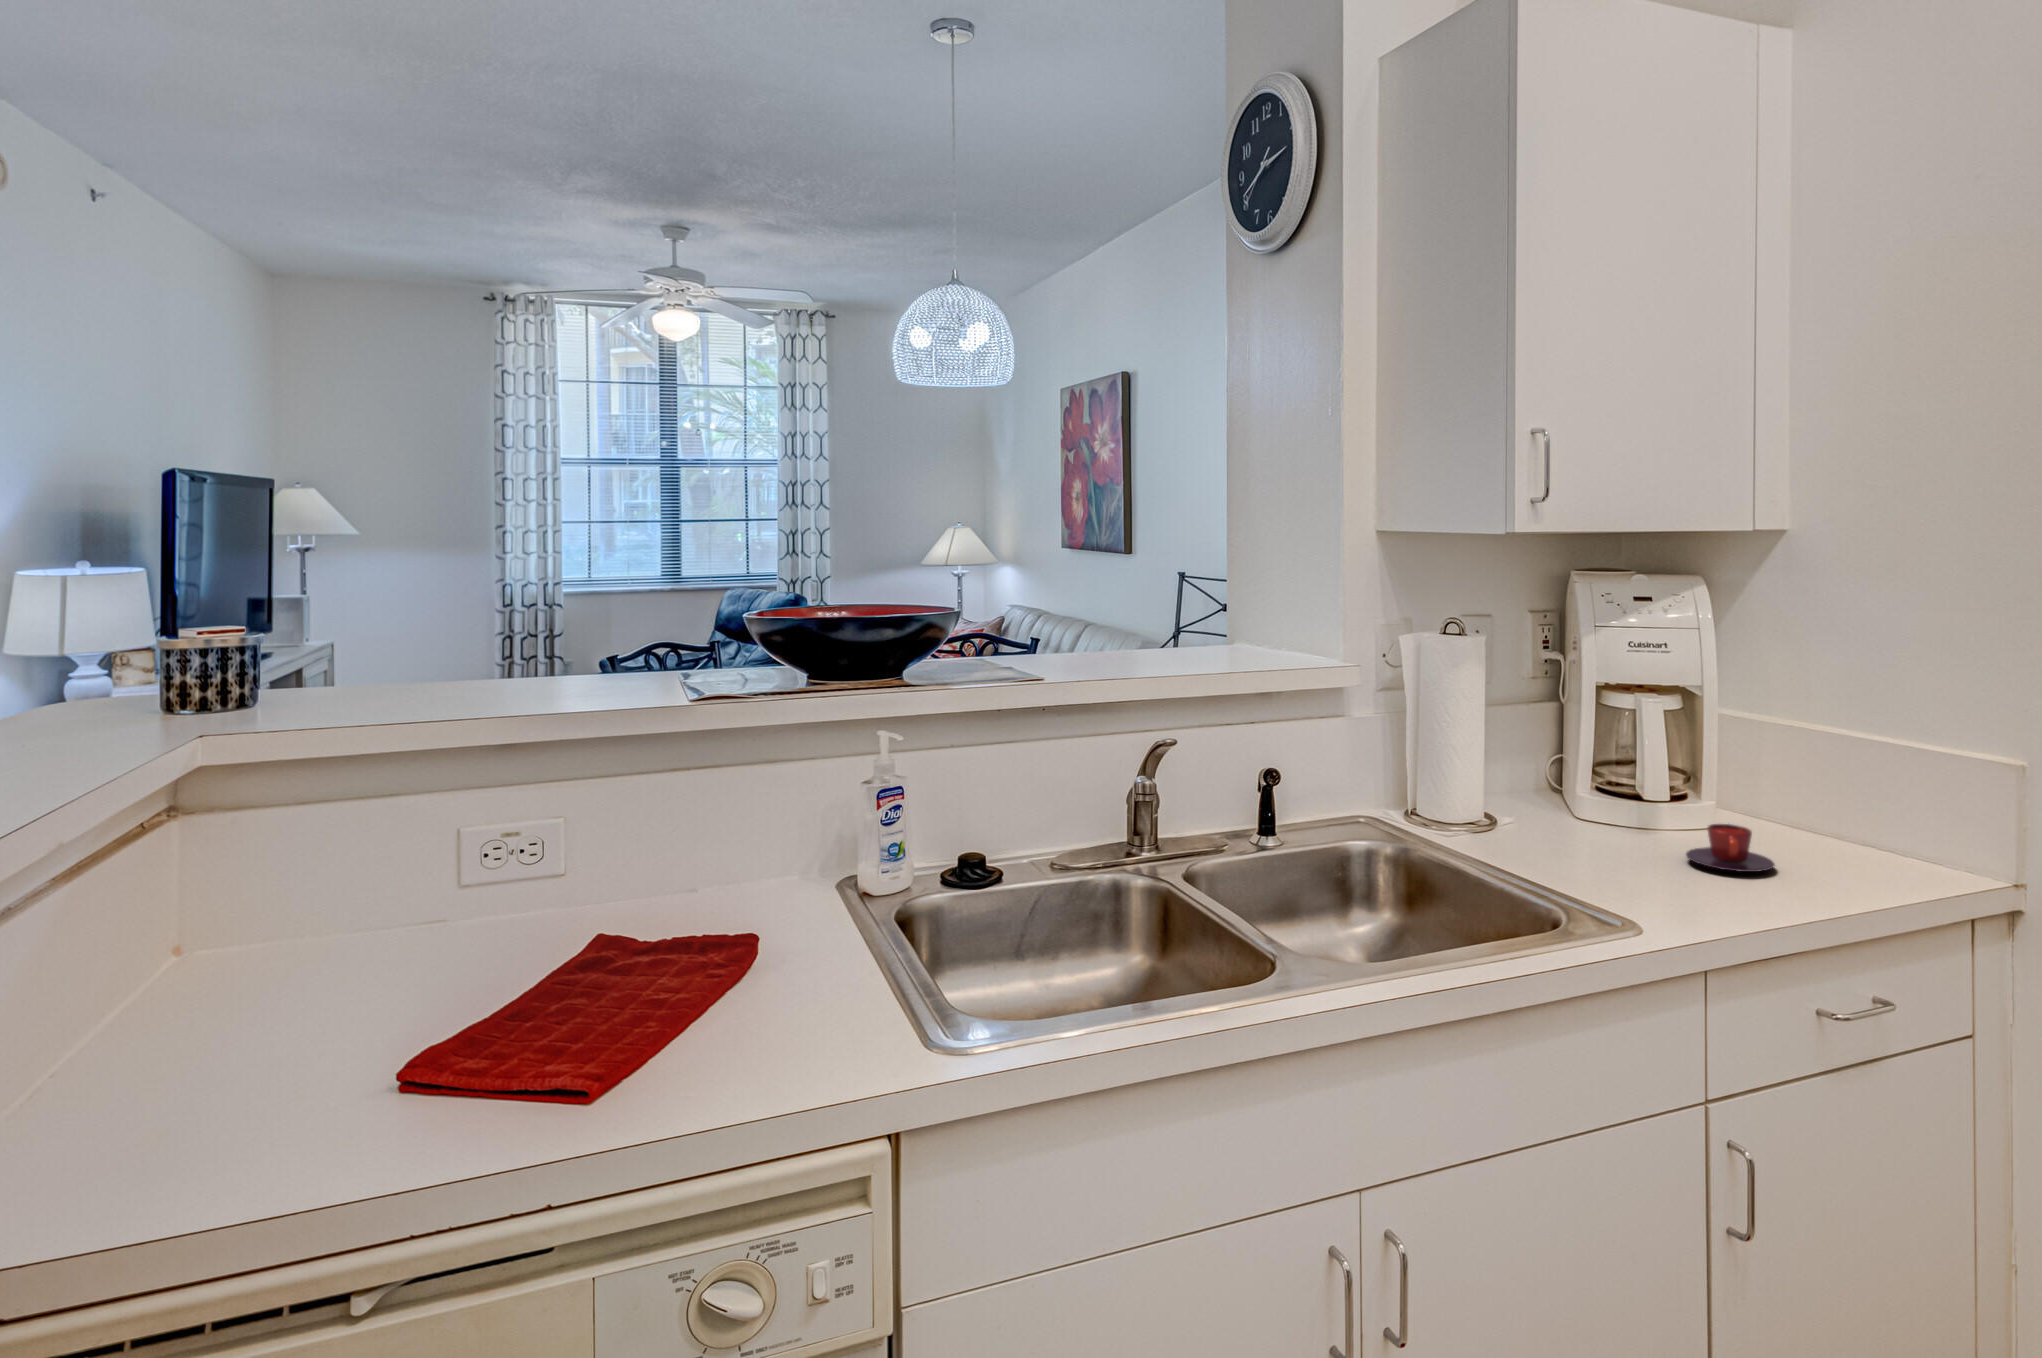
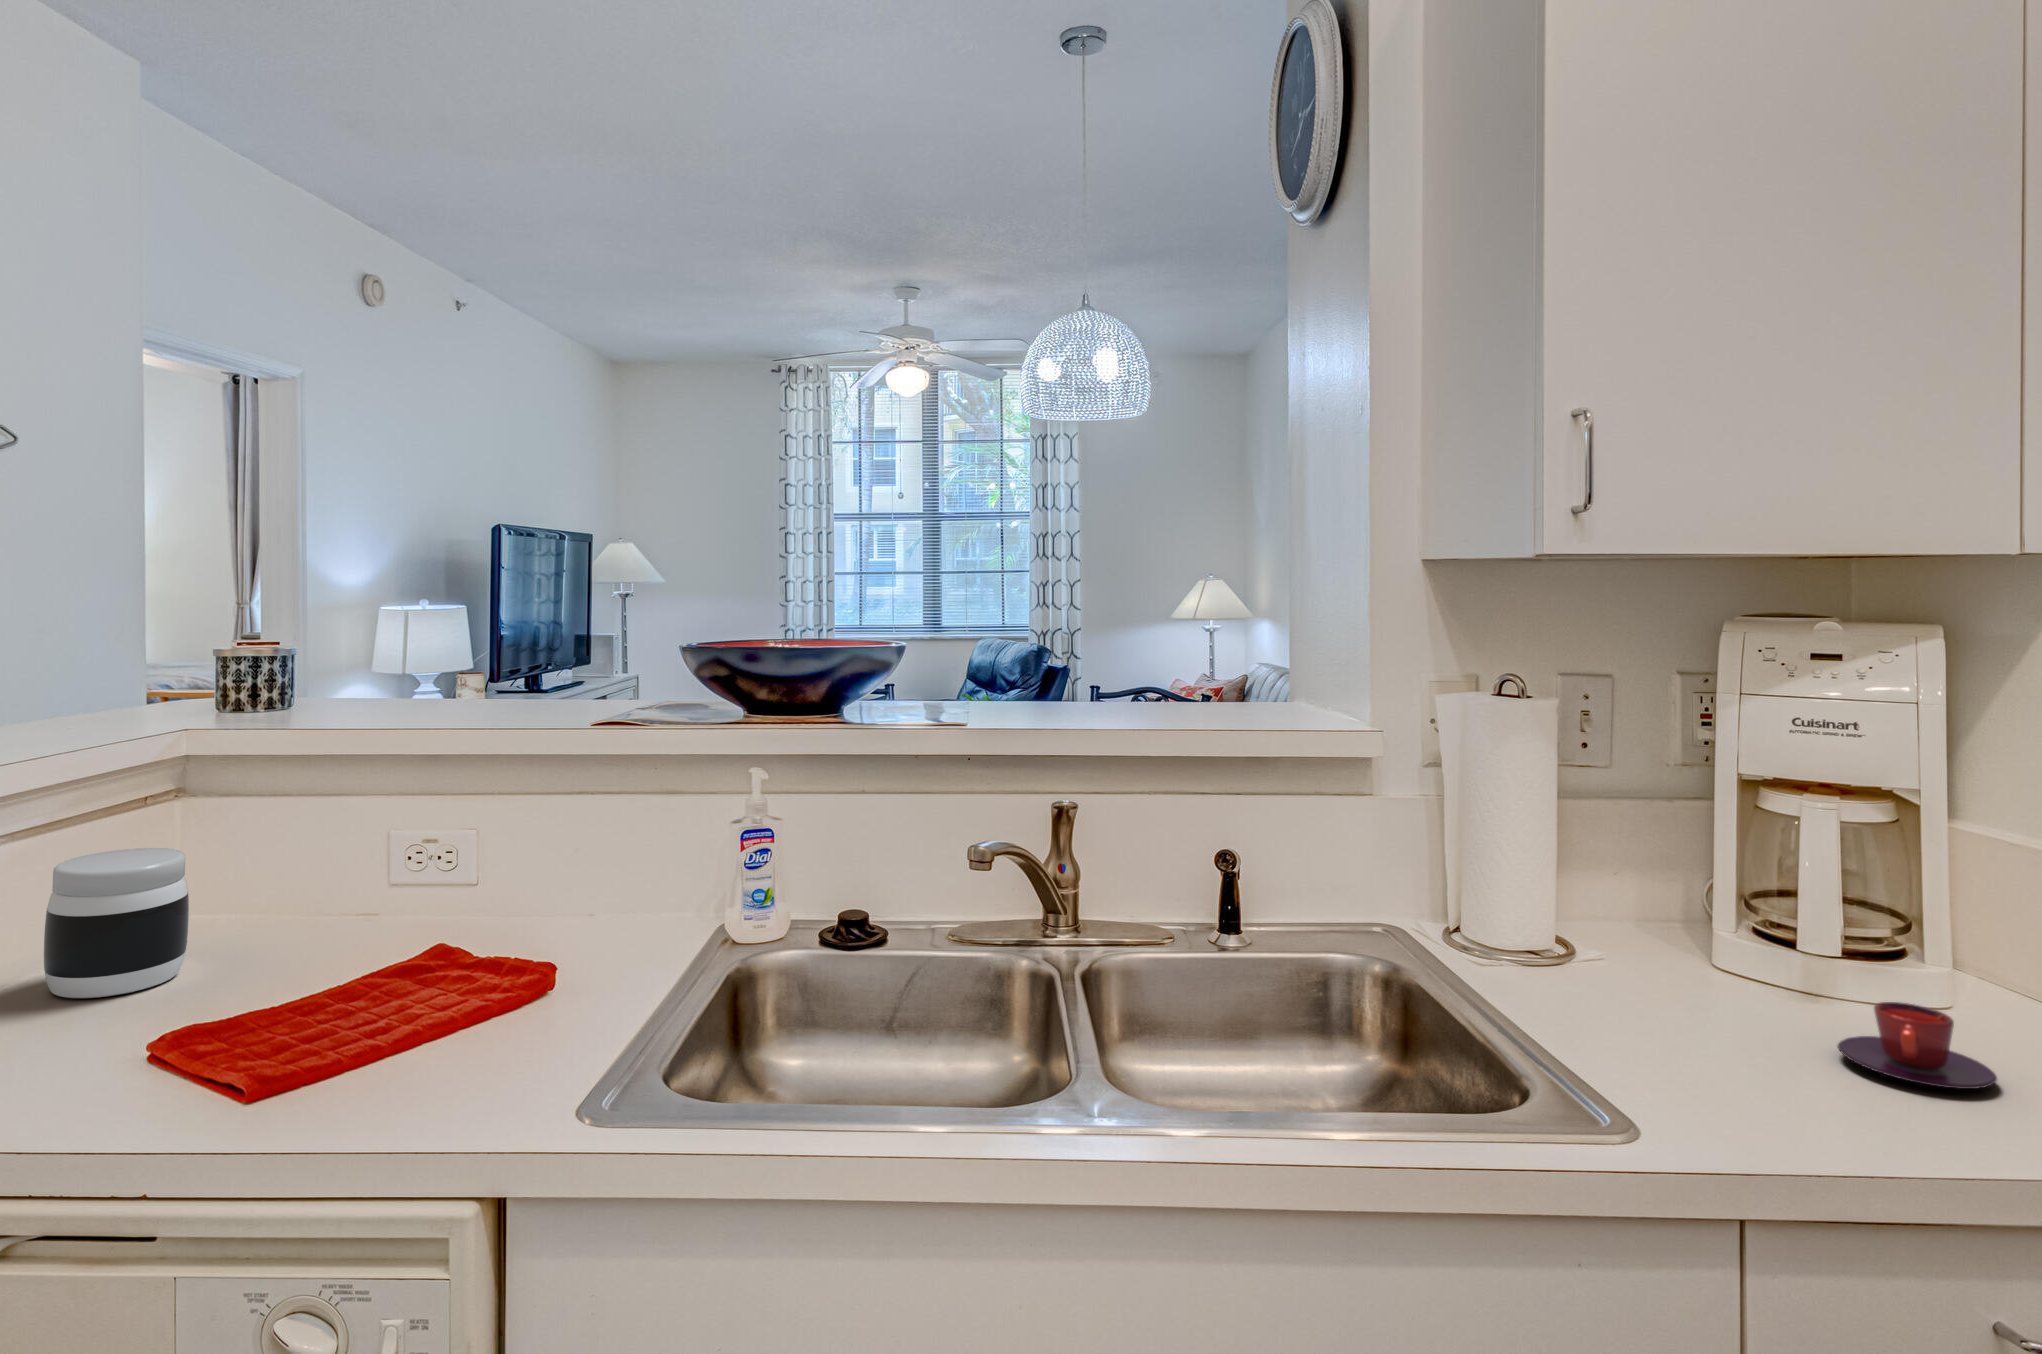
jar: none [150,881,314,1059] -> present [44,848,189,998]

